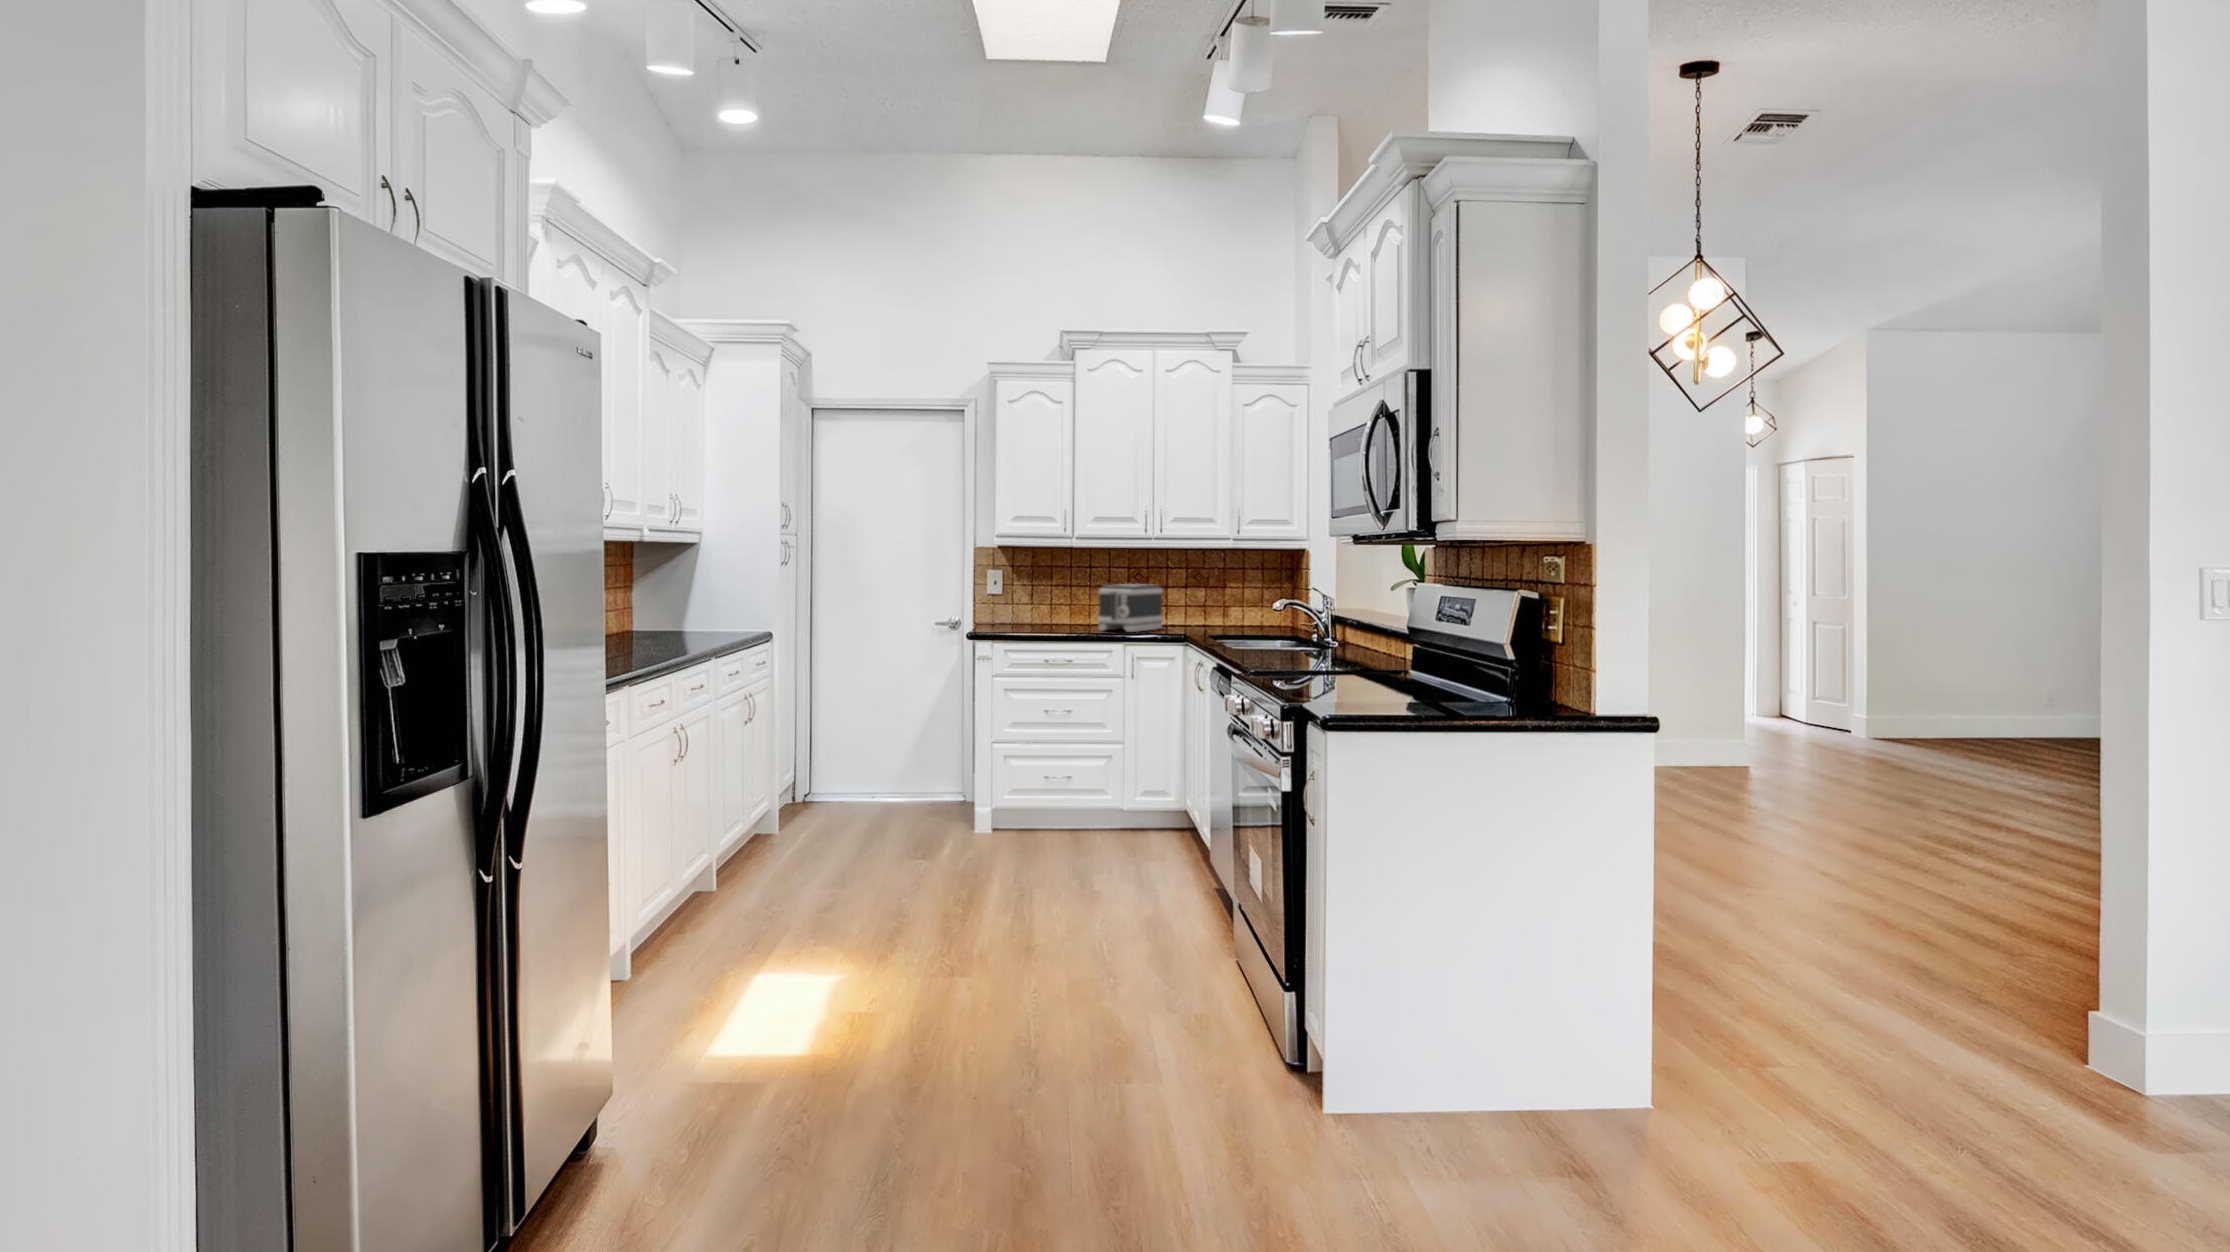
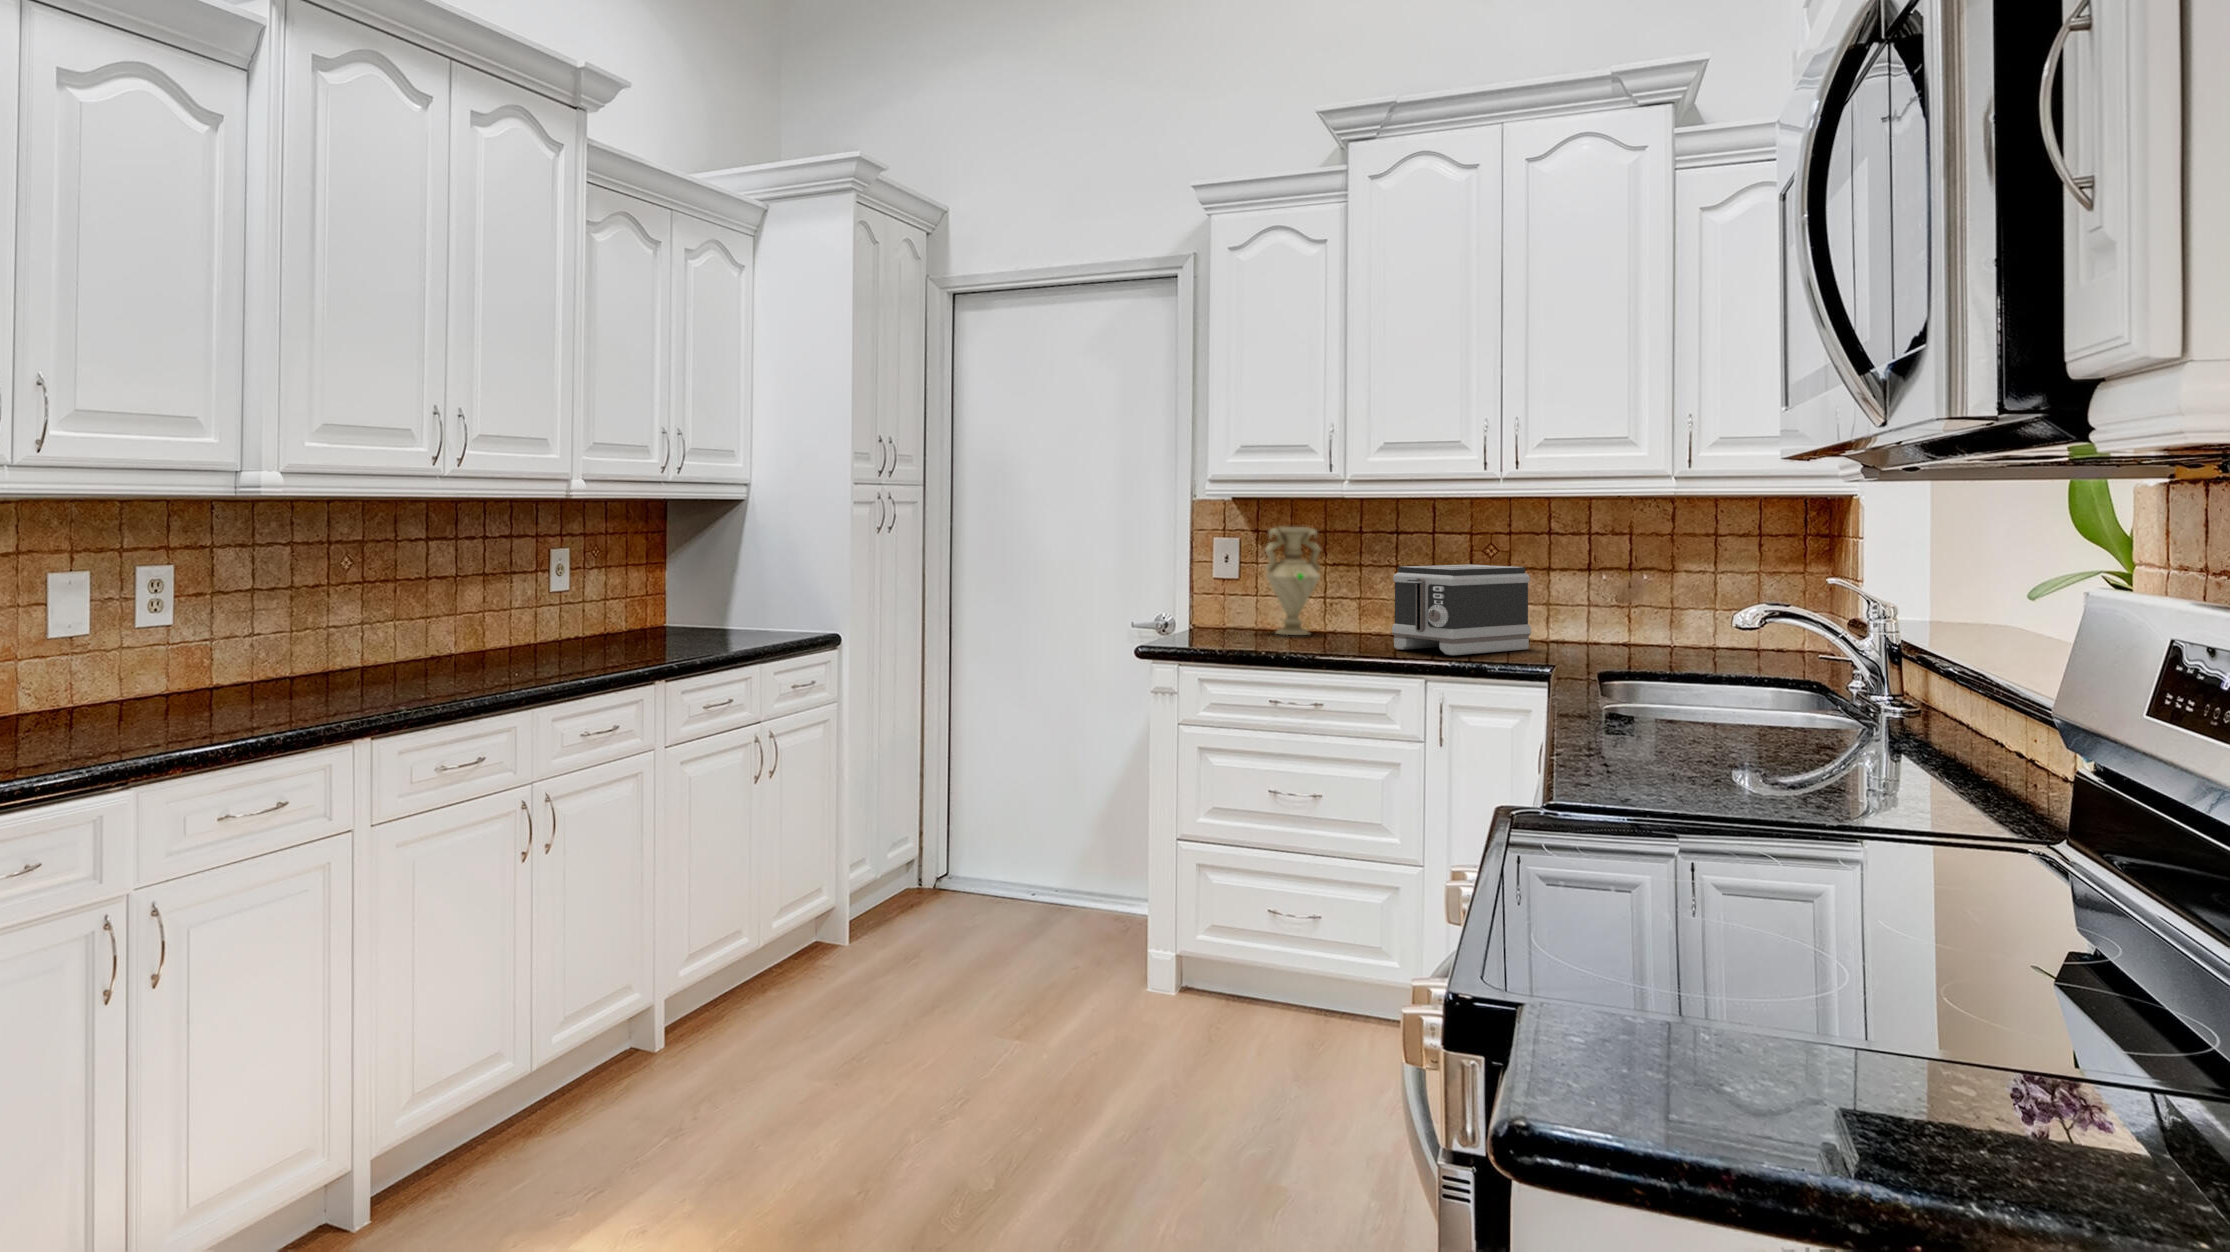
vase: none [1020,564,1052,626] -> present [1265,527,1321,635]

